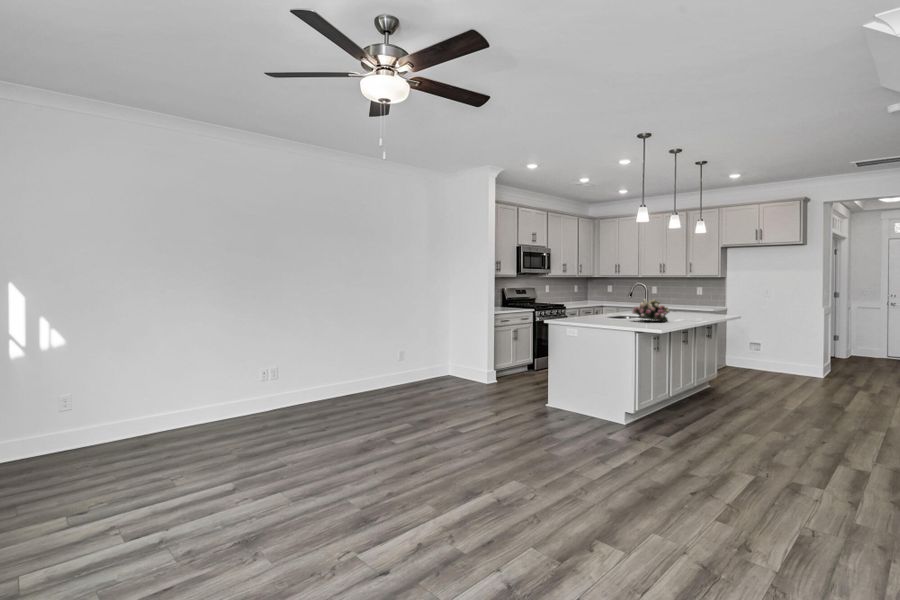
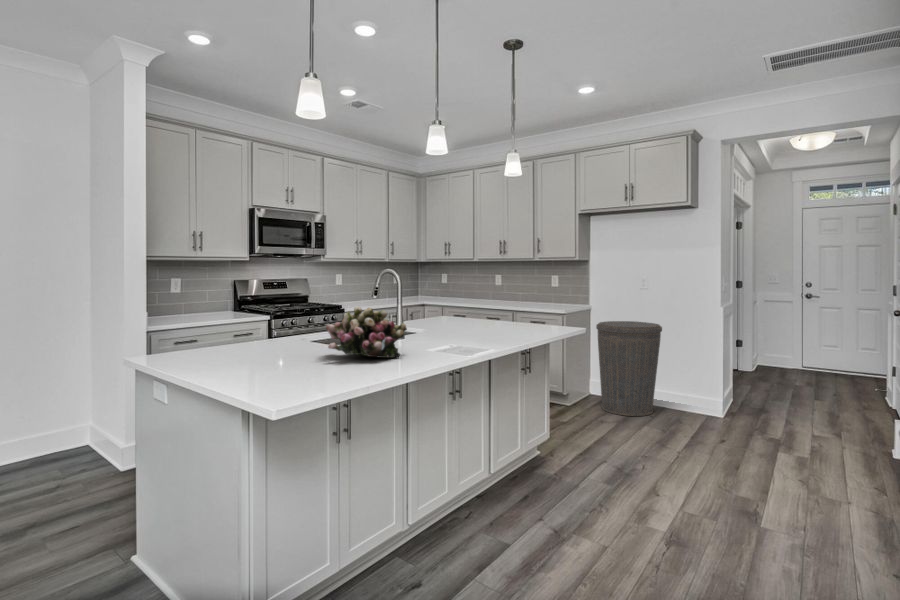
trash can: none [735,317,781,376] -> present [596,321,662,416]

